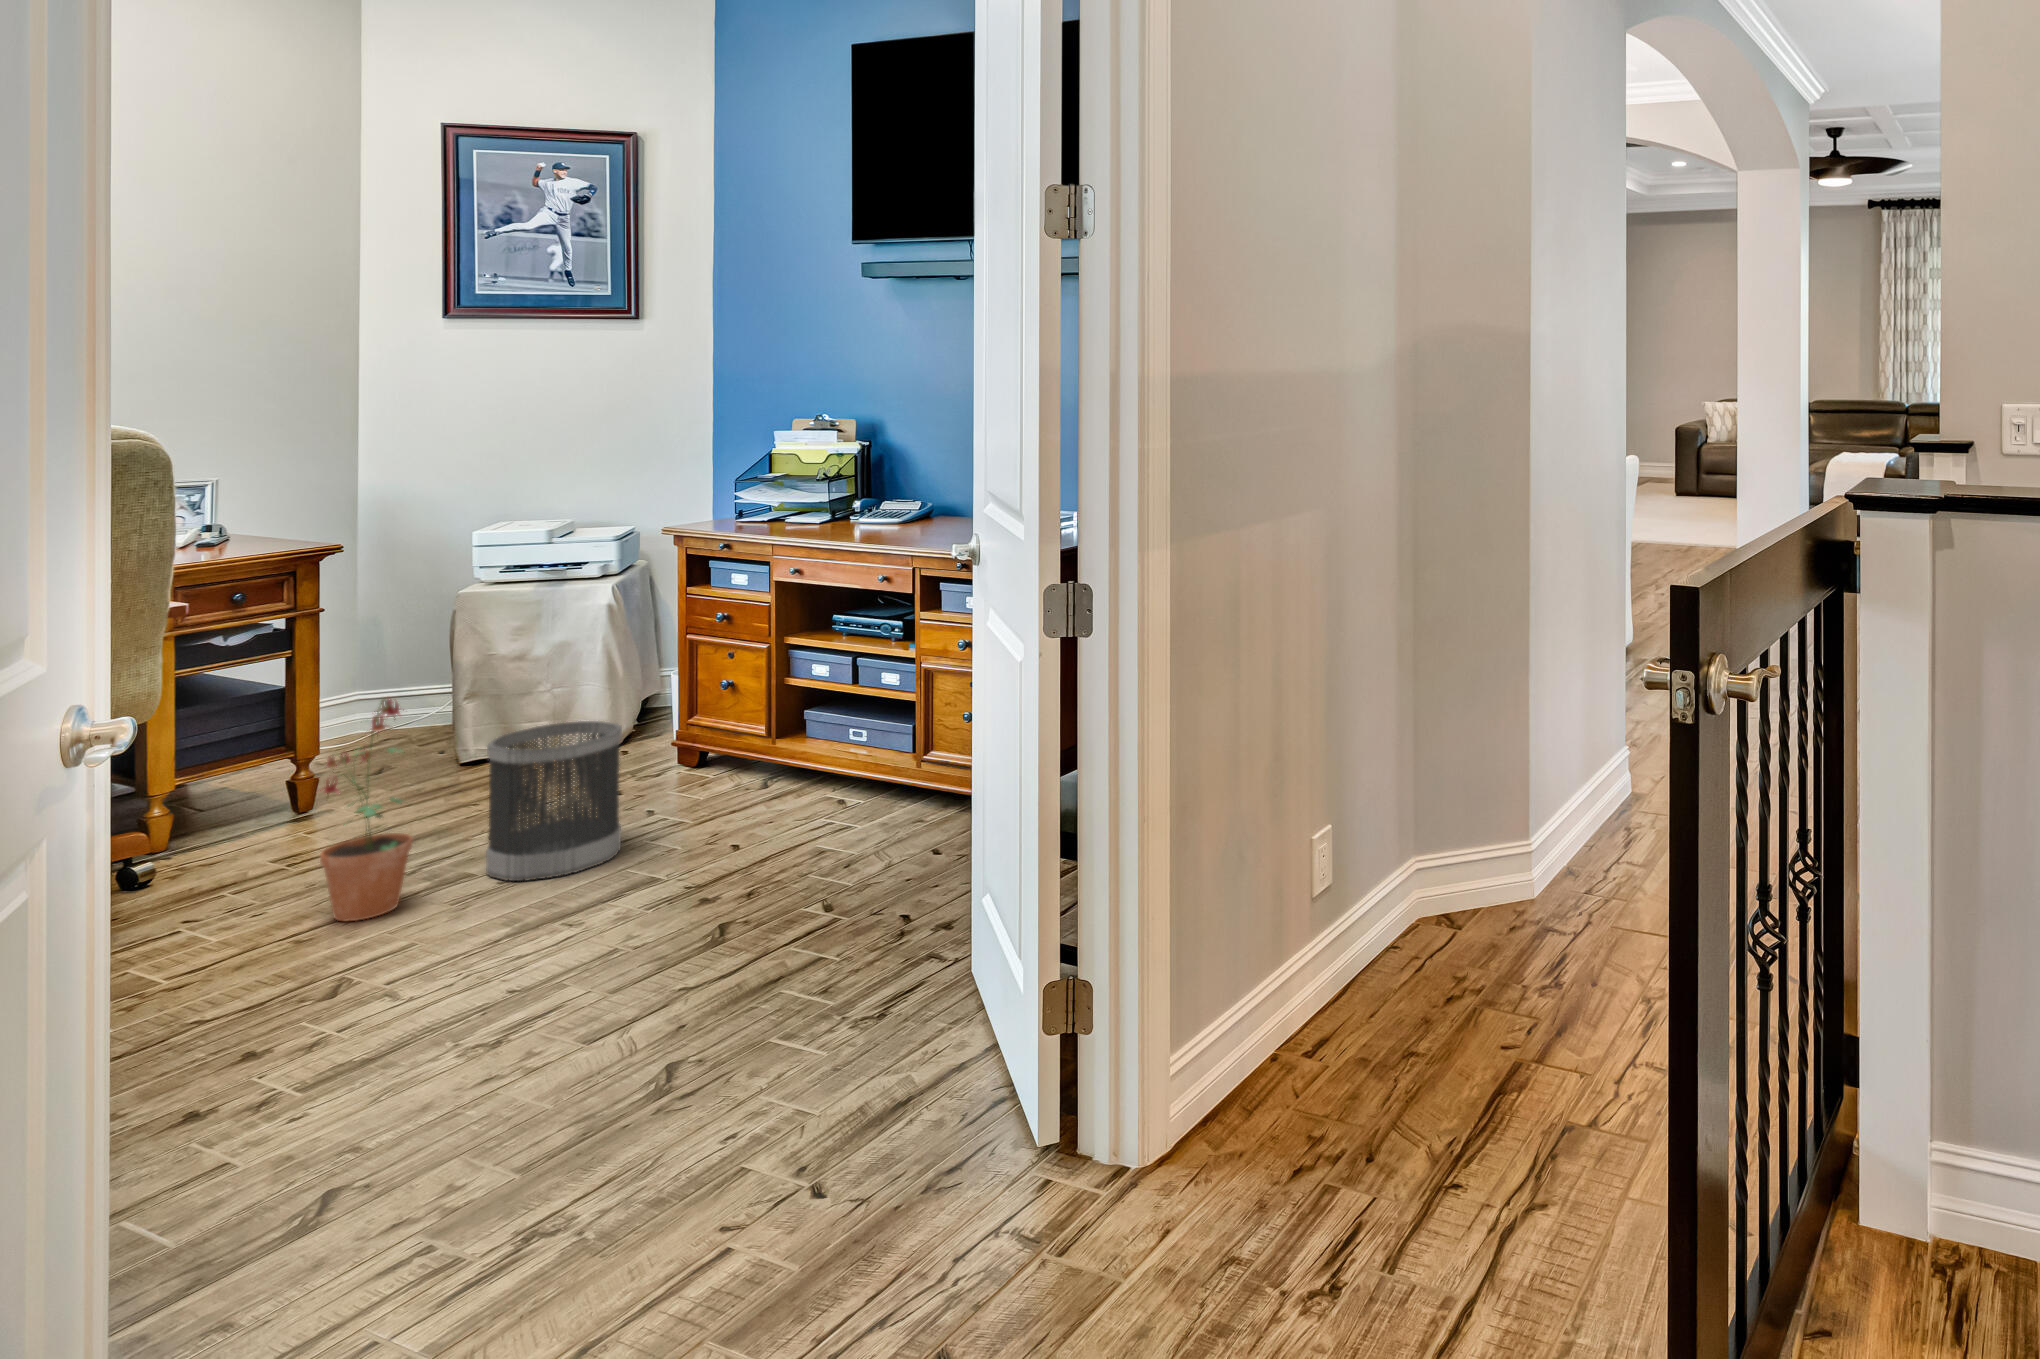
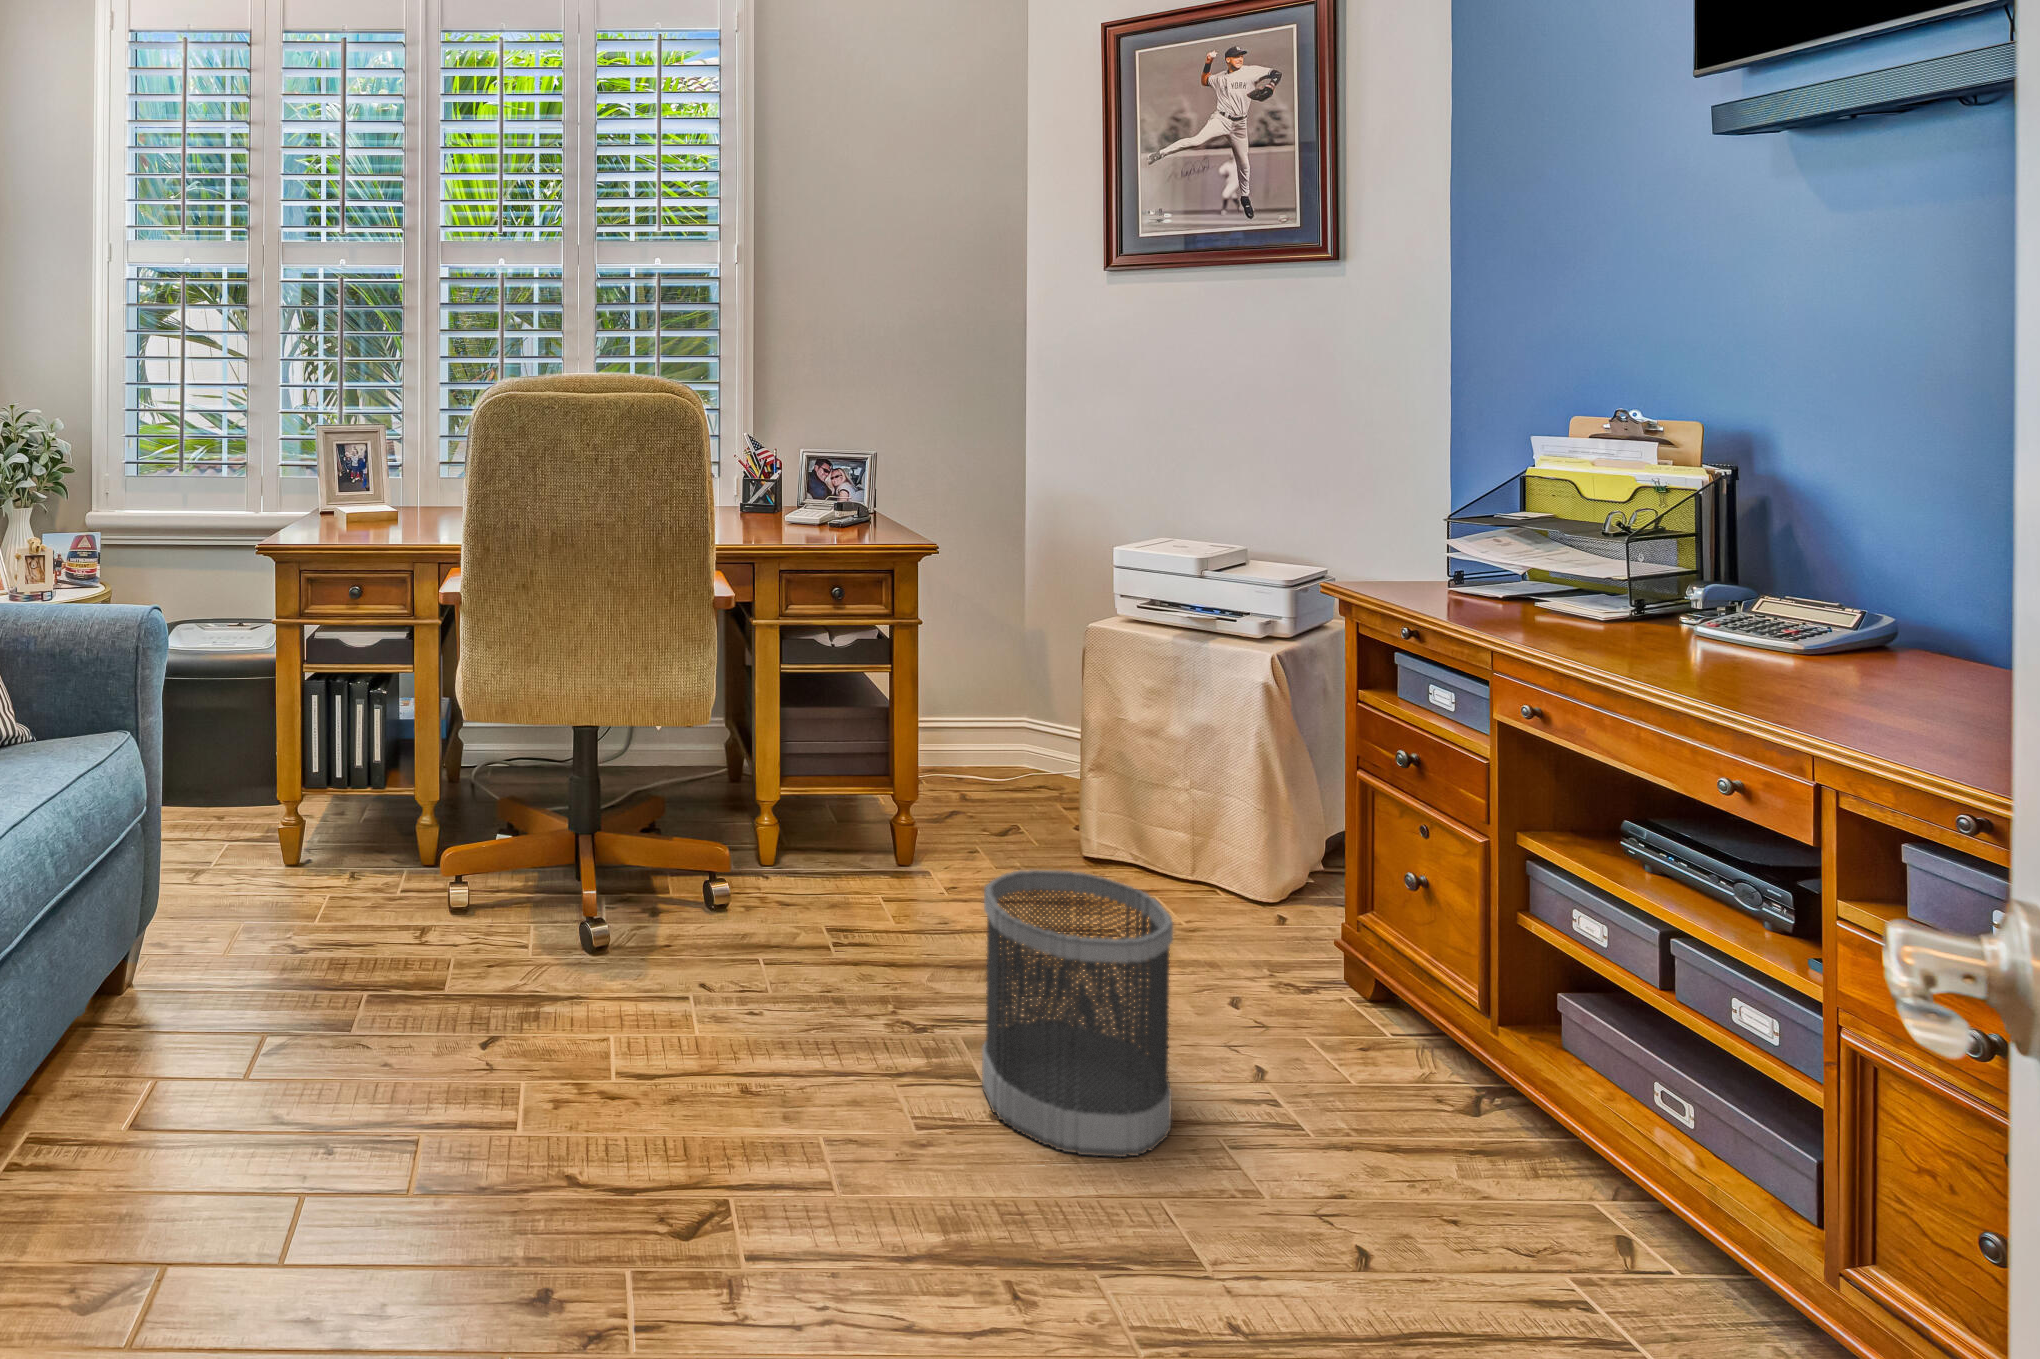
potted plant: present [320,699,412,921] -> none [772,773,888,1088]

